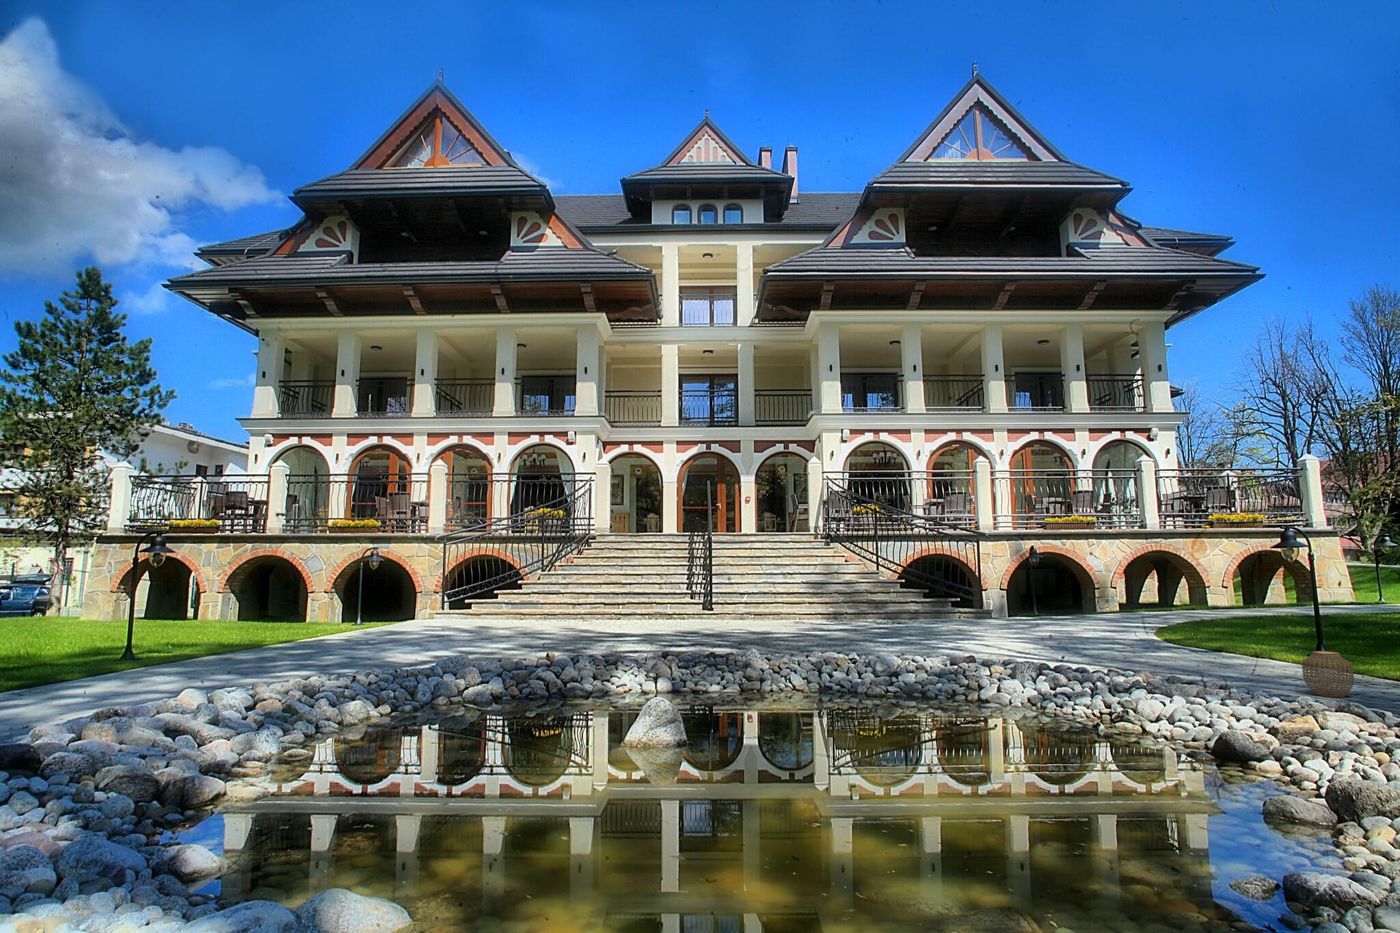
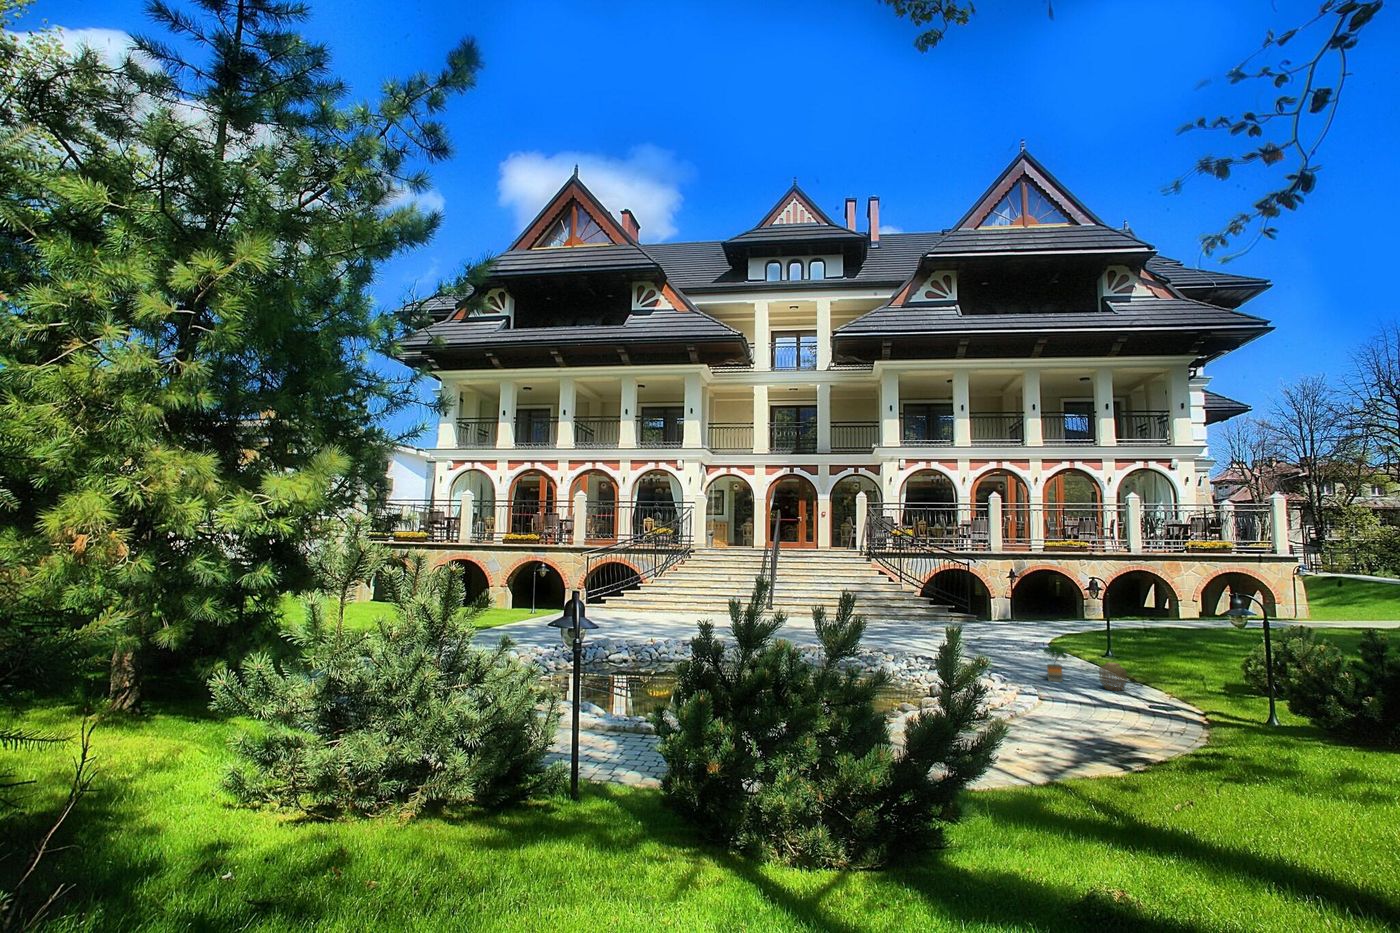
potted tree: none [1191,628,1240,687] -> present [1043,646,1067,682]

